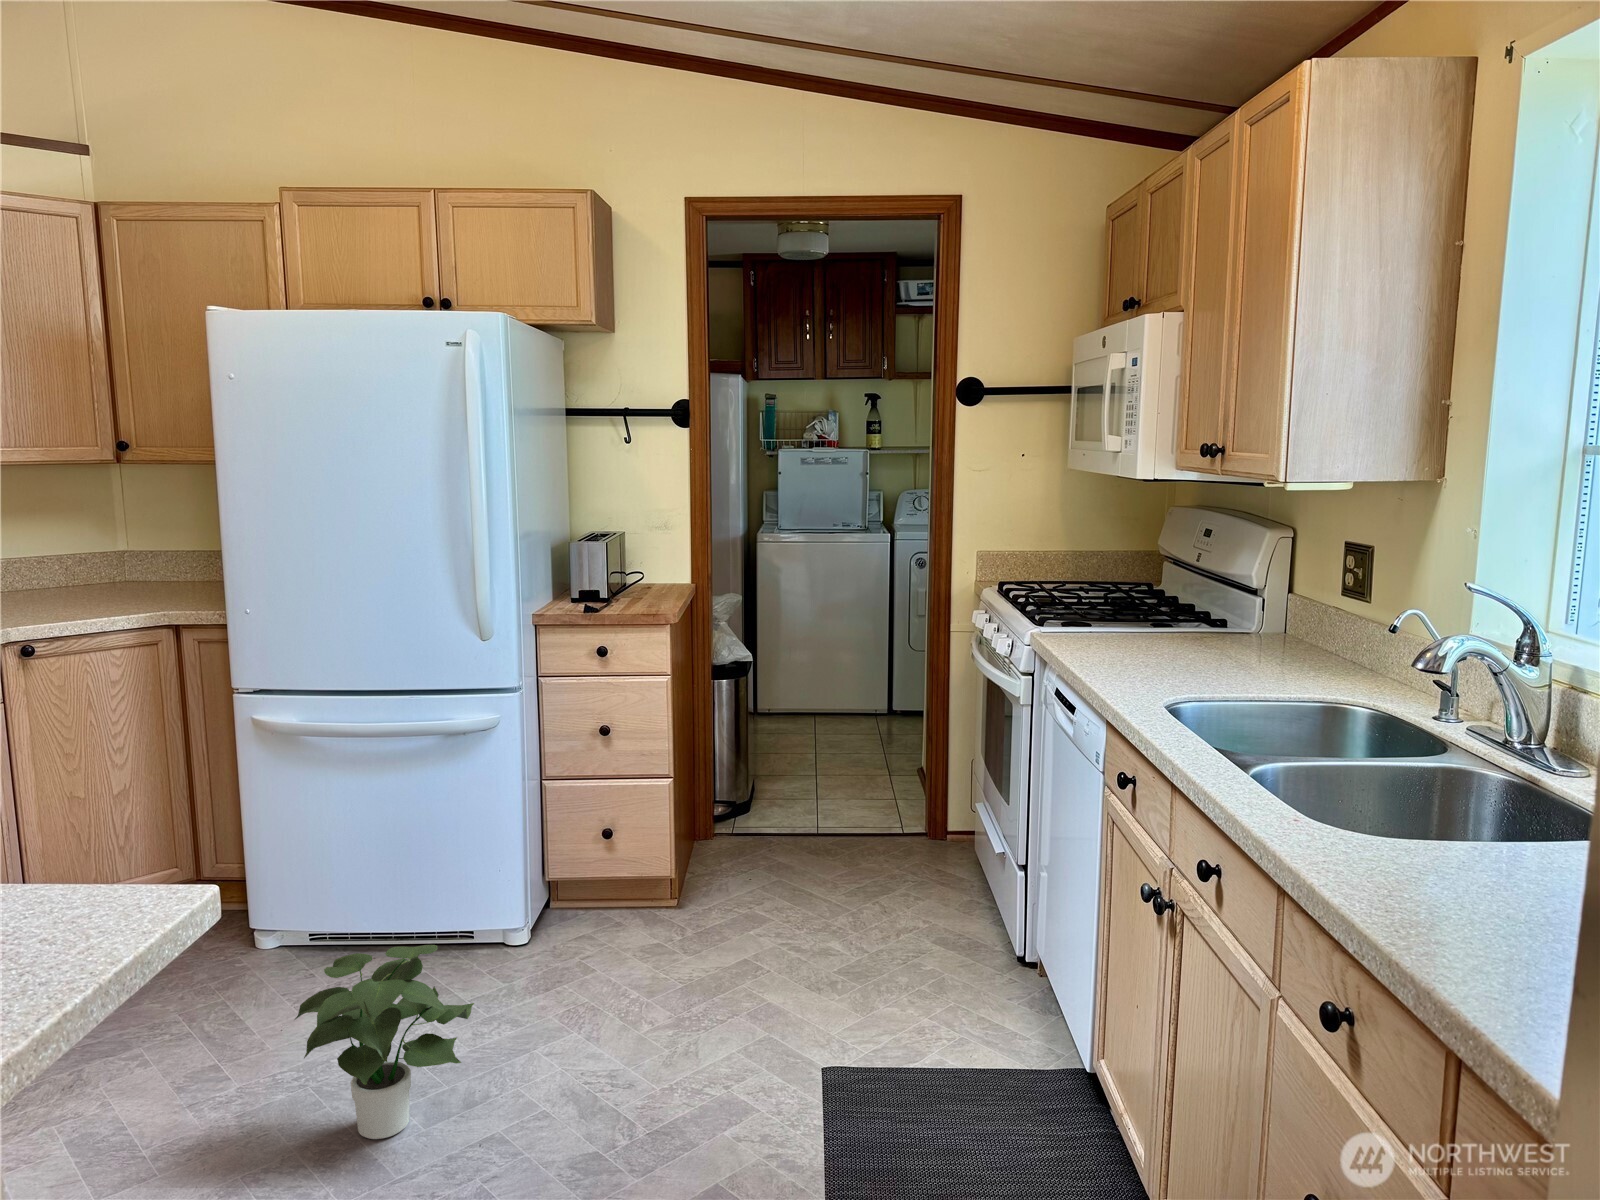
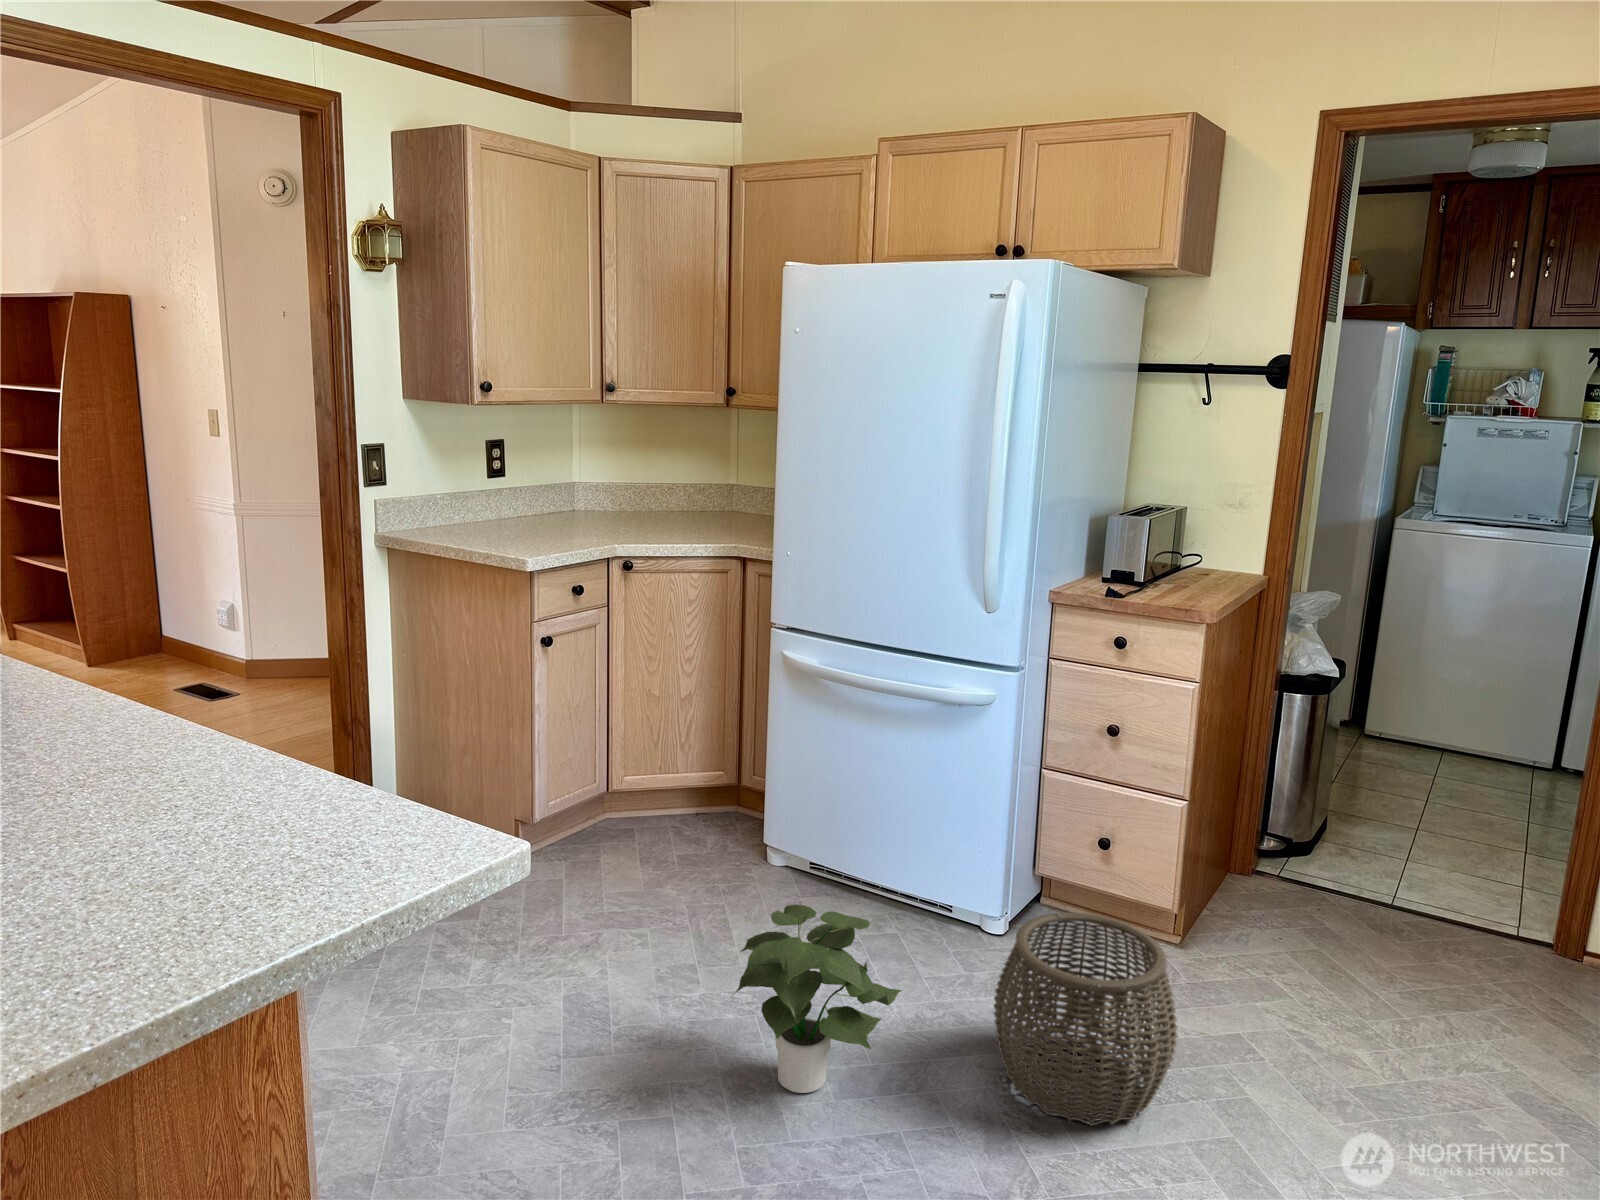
woven basket: none [556,887,716,1070] -> present [994,912,1178,1125]

